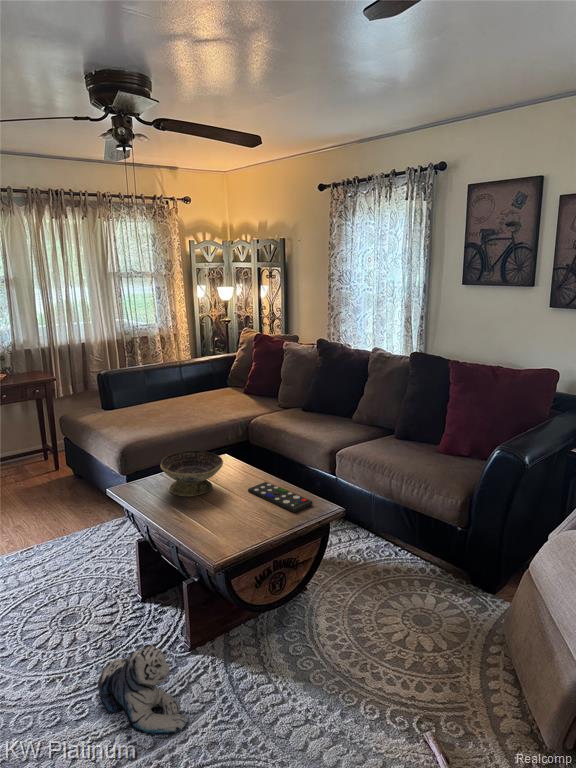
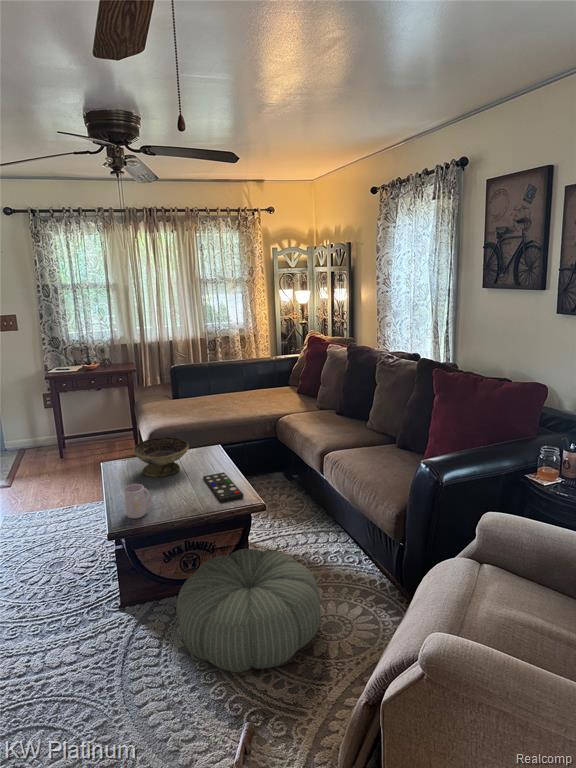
mug: none [206,505,232,544] -> present [124,484,151,518]
pouf: none [278,555,429,686] -> present [176,549,321,672]
plush toy: present [98,644,186,735] -> none [30,590,86,666]

